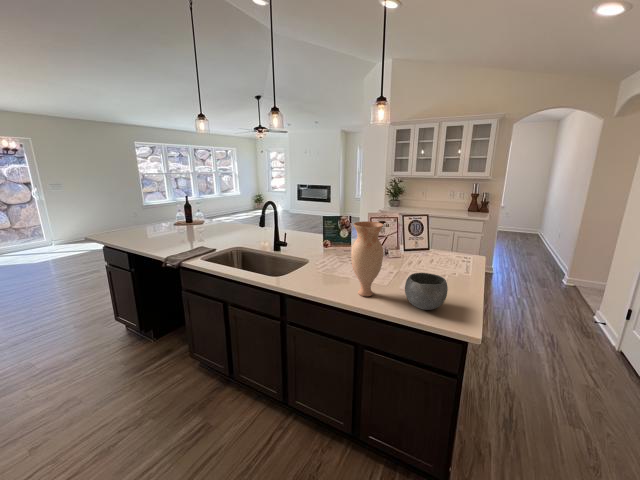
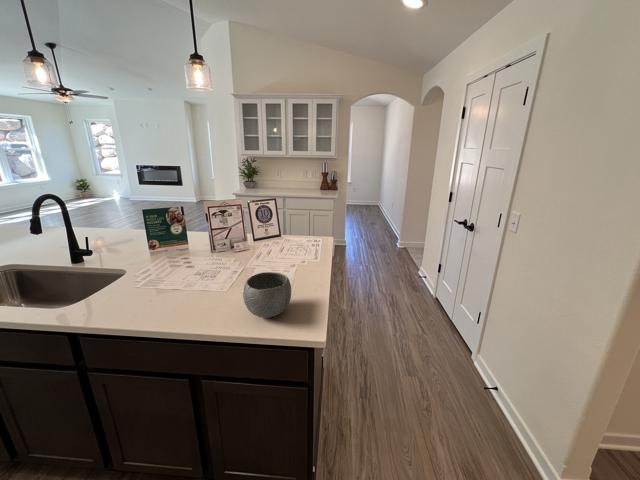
vase: present [351,221,383,296] -> none [163,217,213,314]

